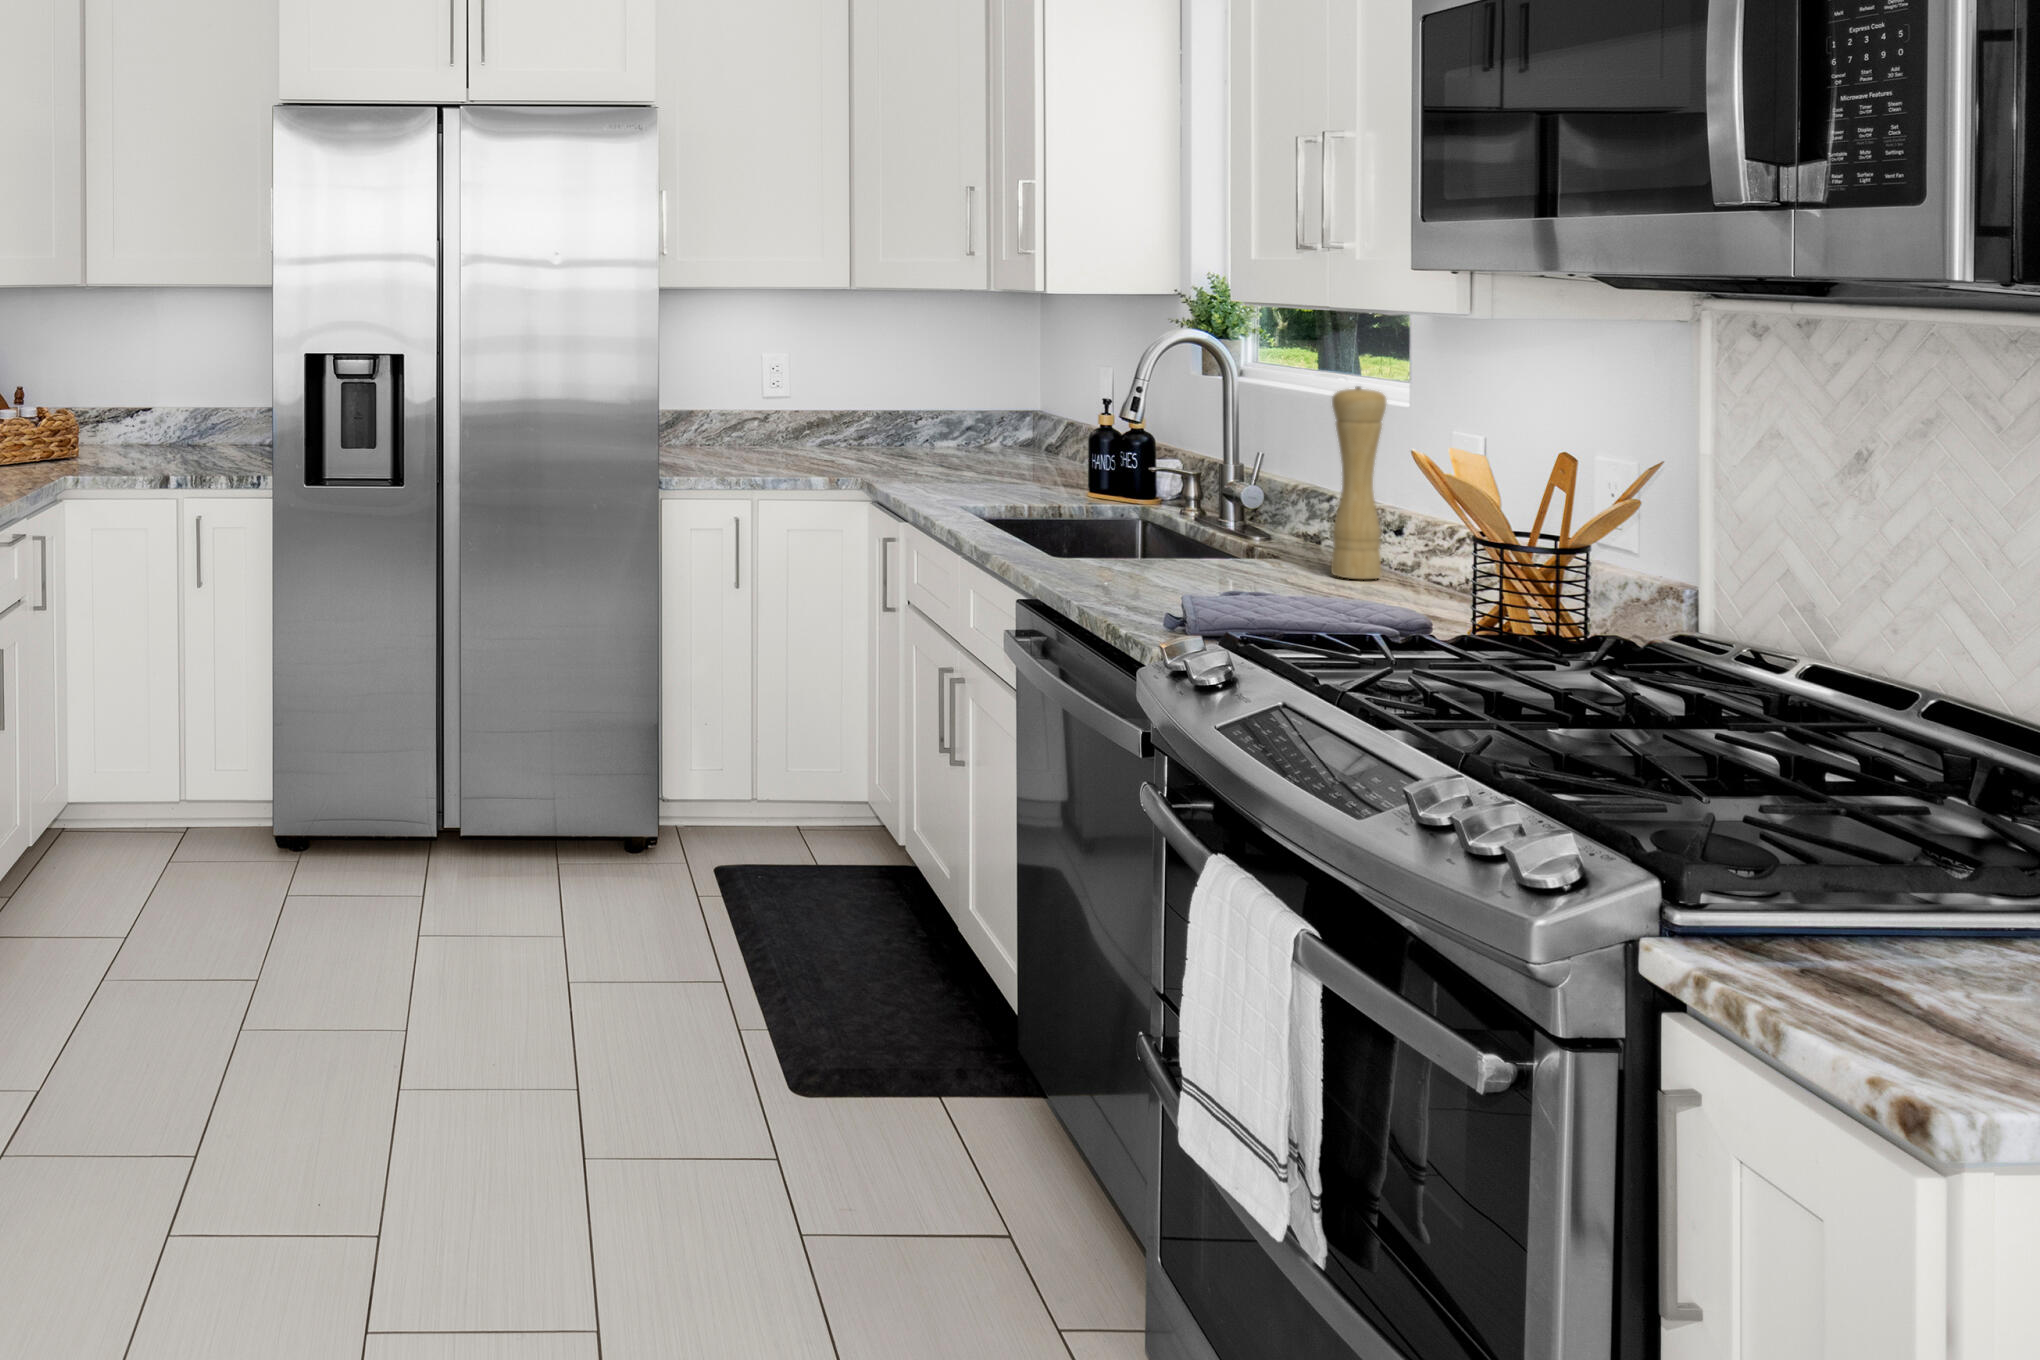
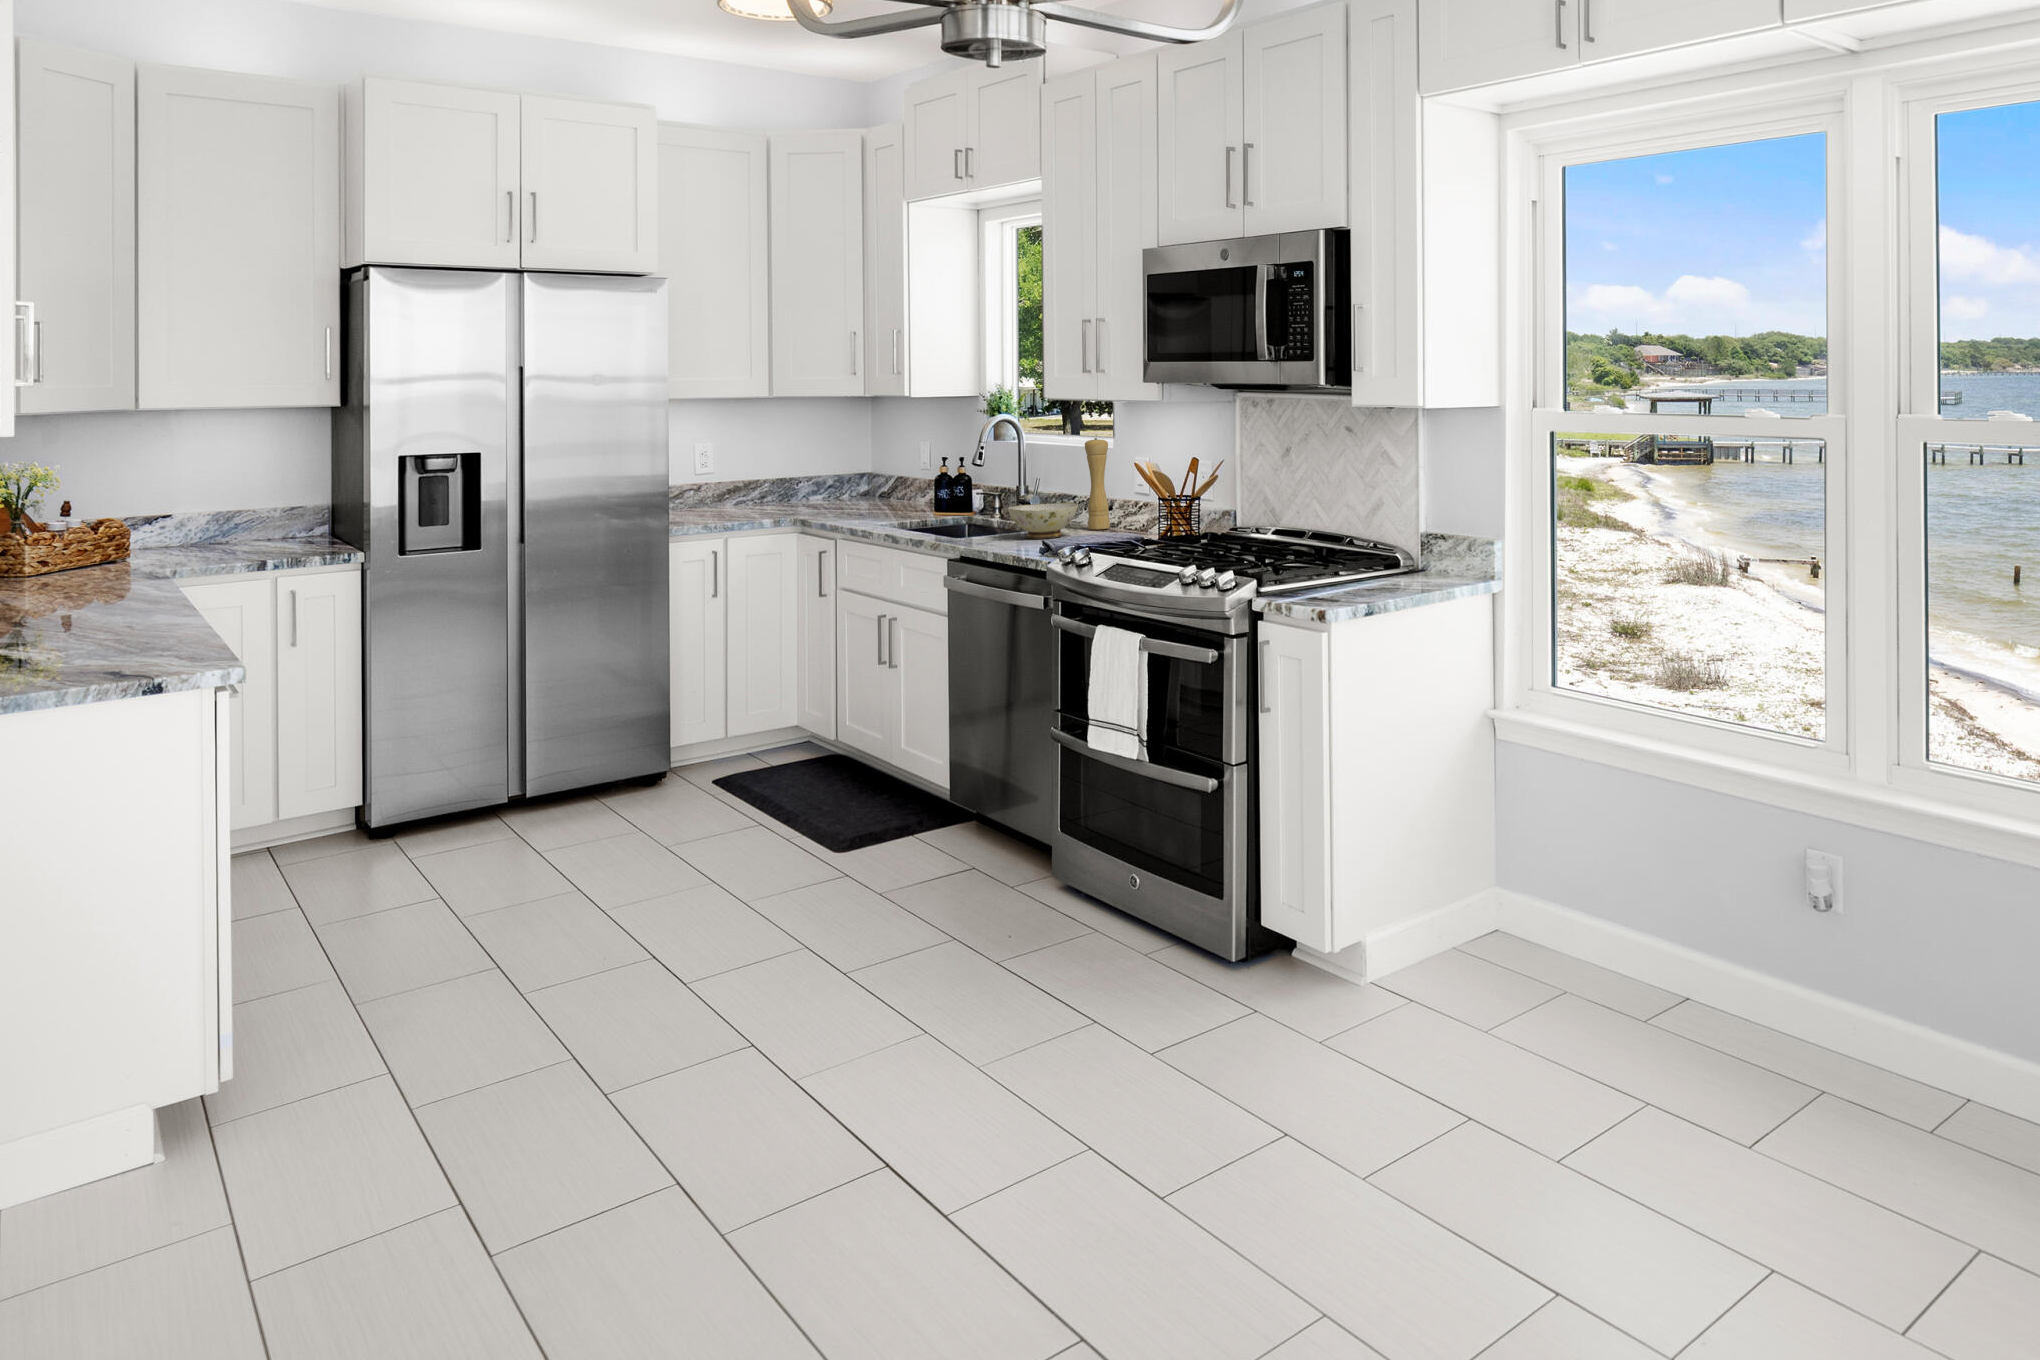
ceramic bowl: none [1140,511,1296,589] -> present [1008,502,1078,539]

